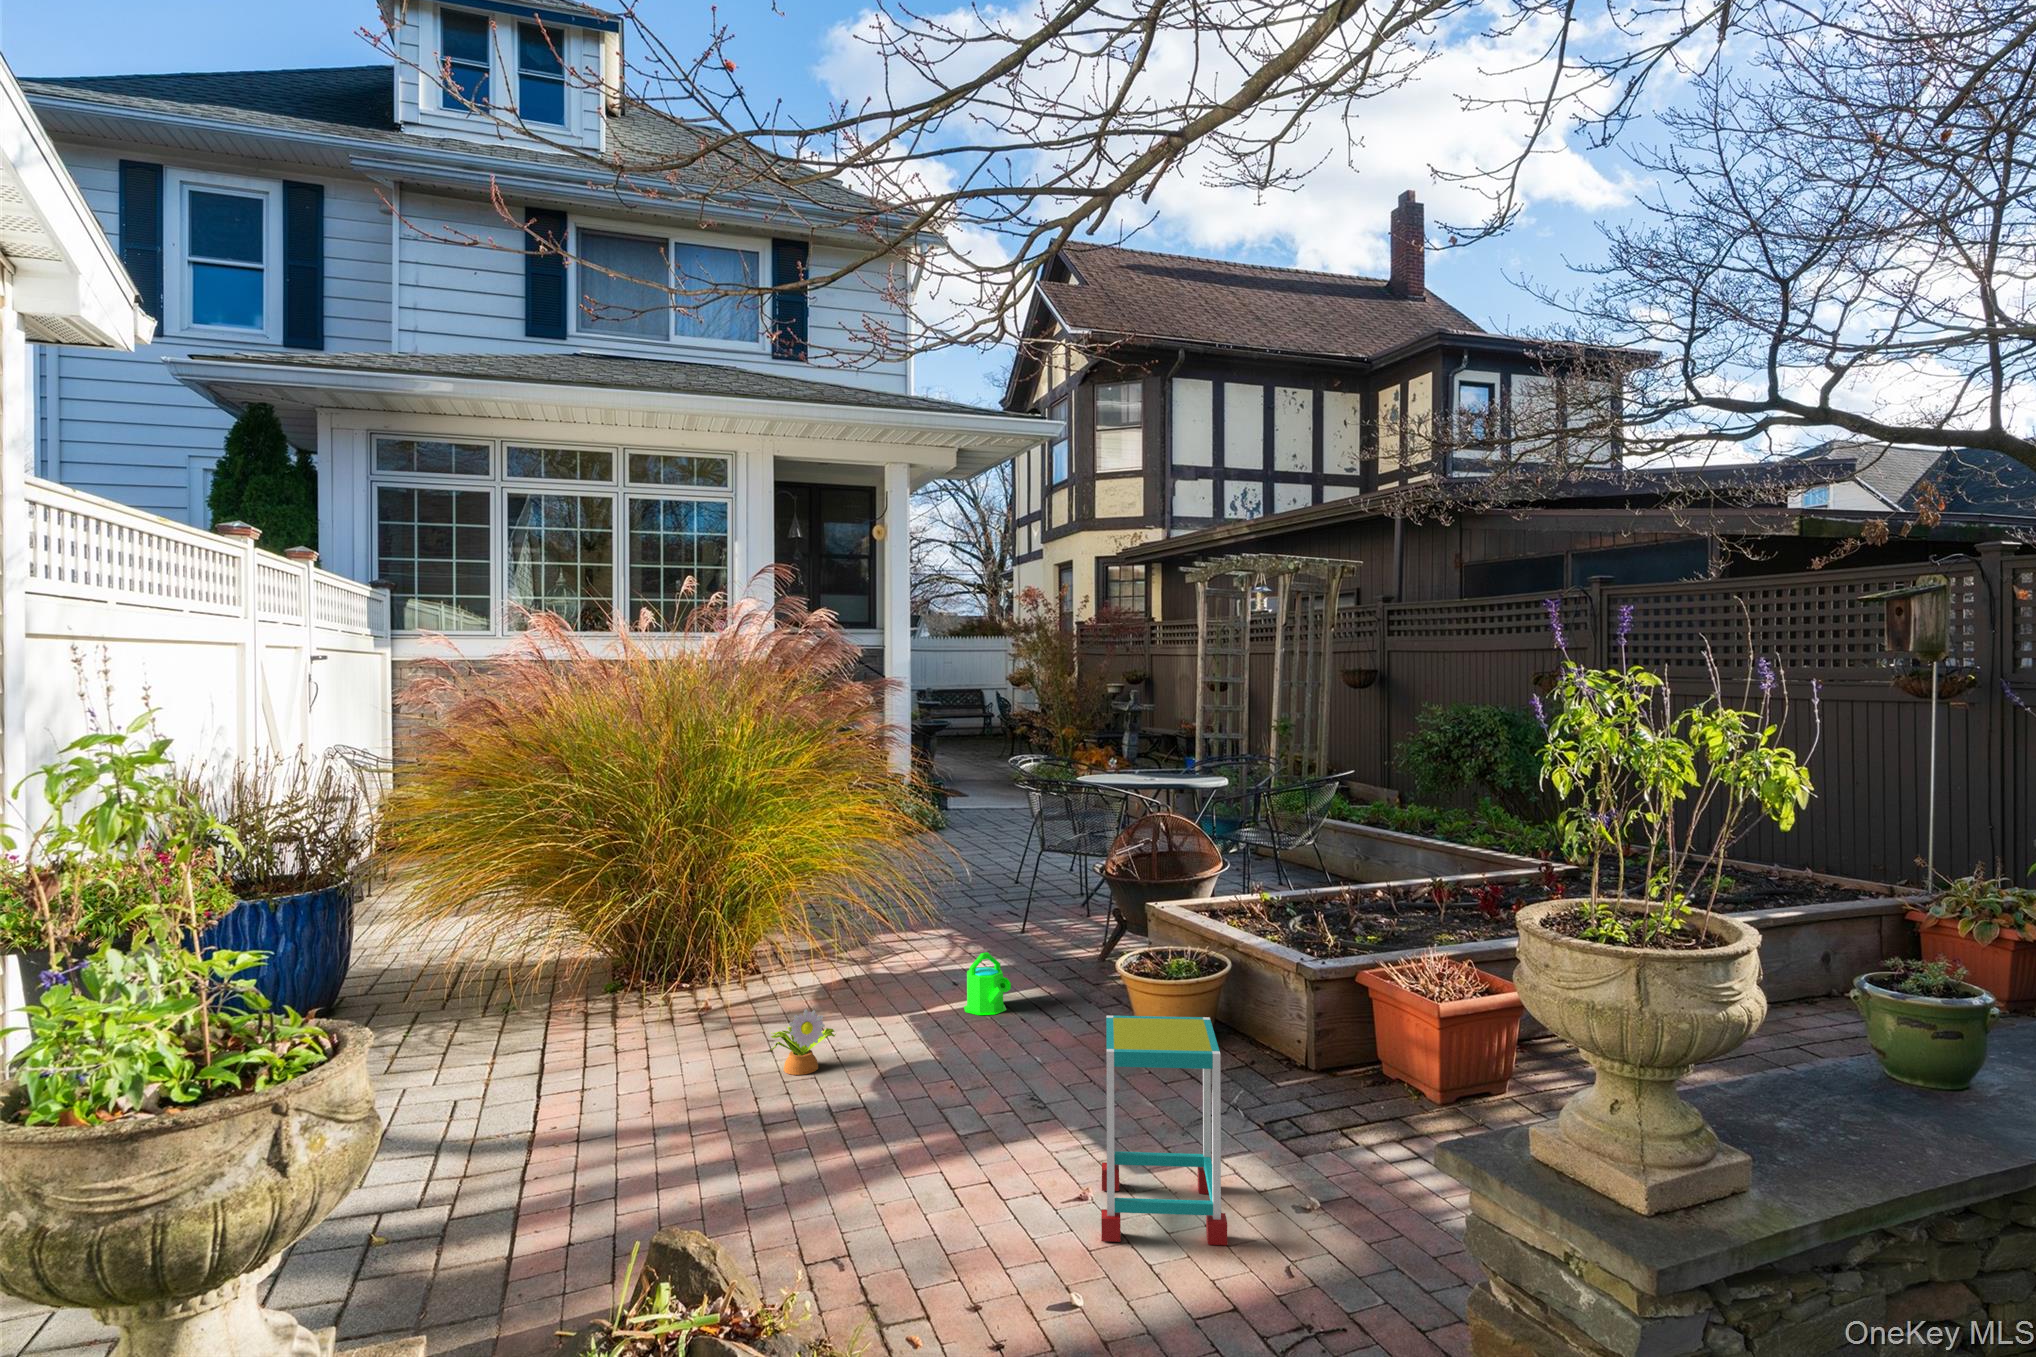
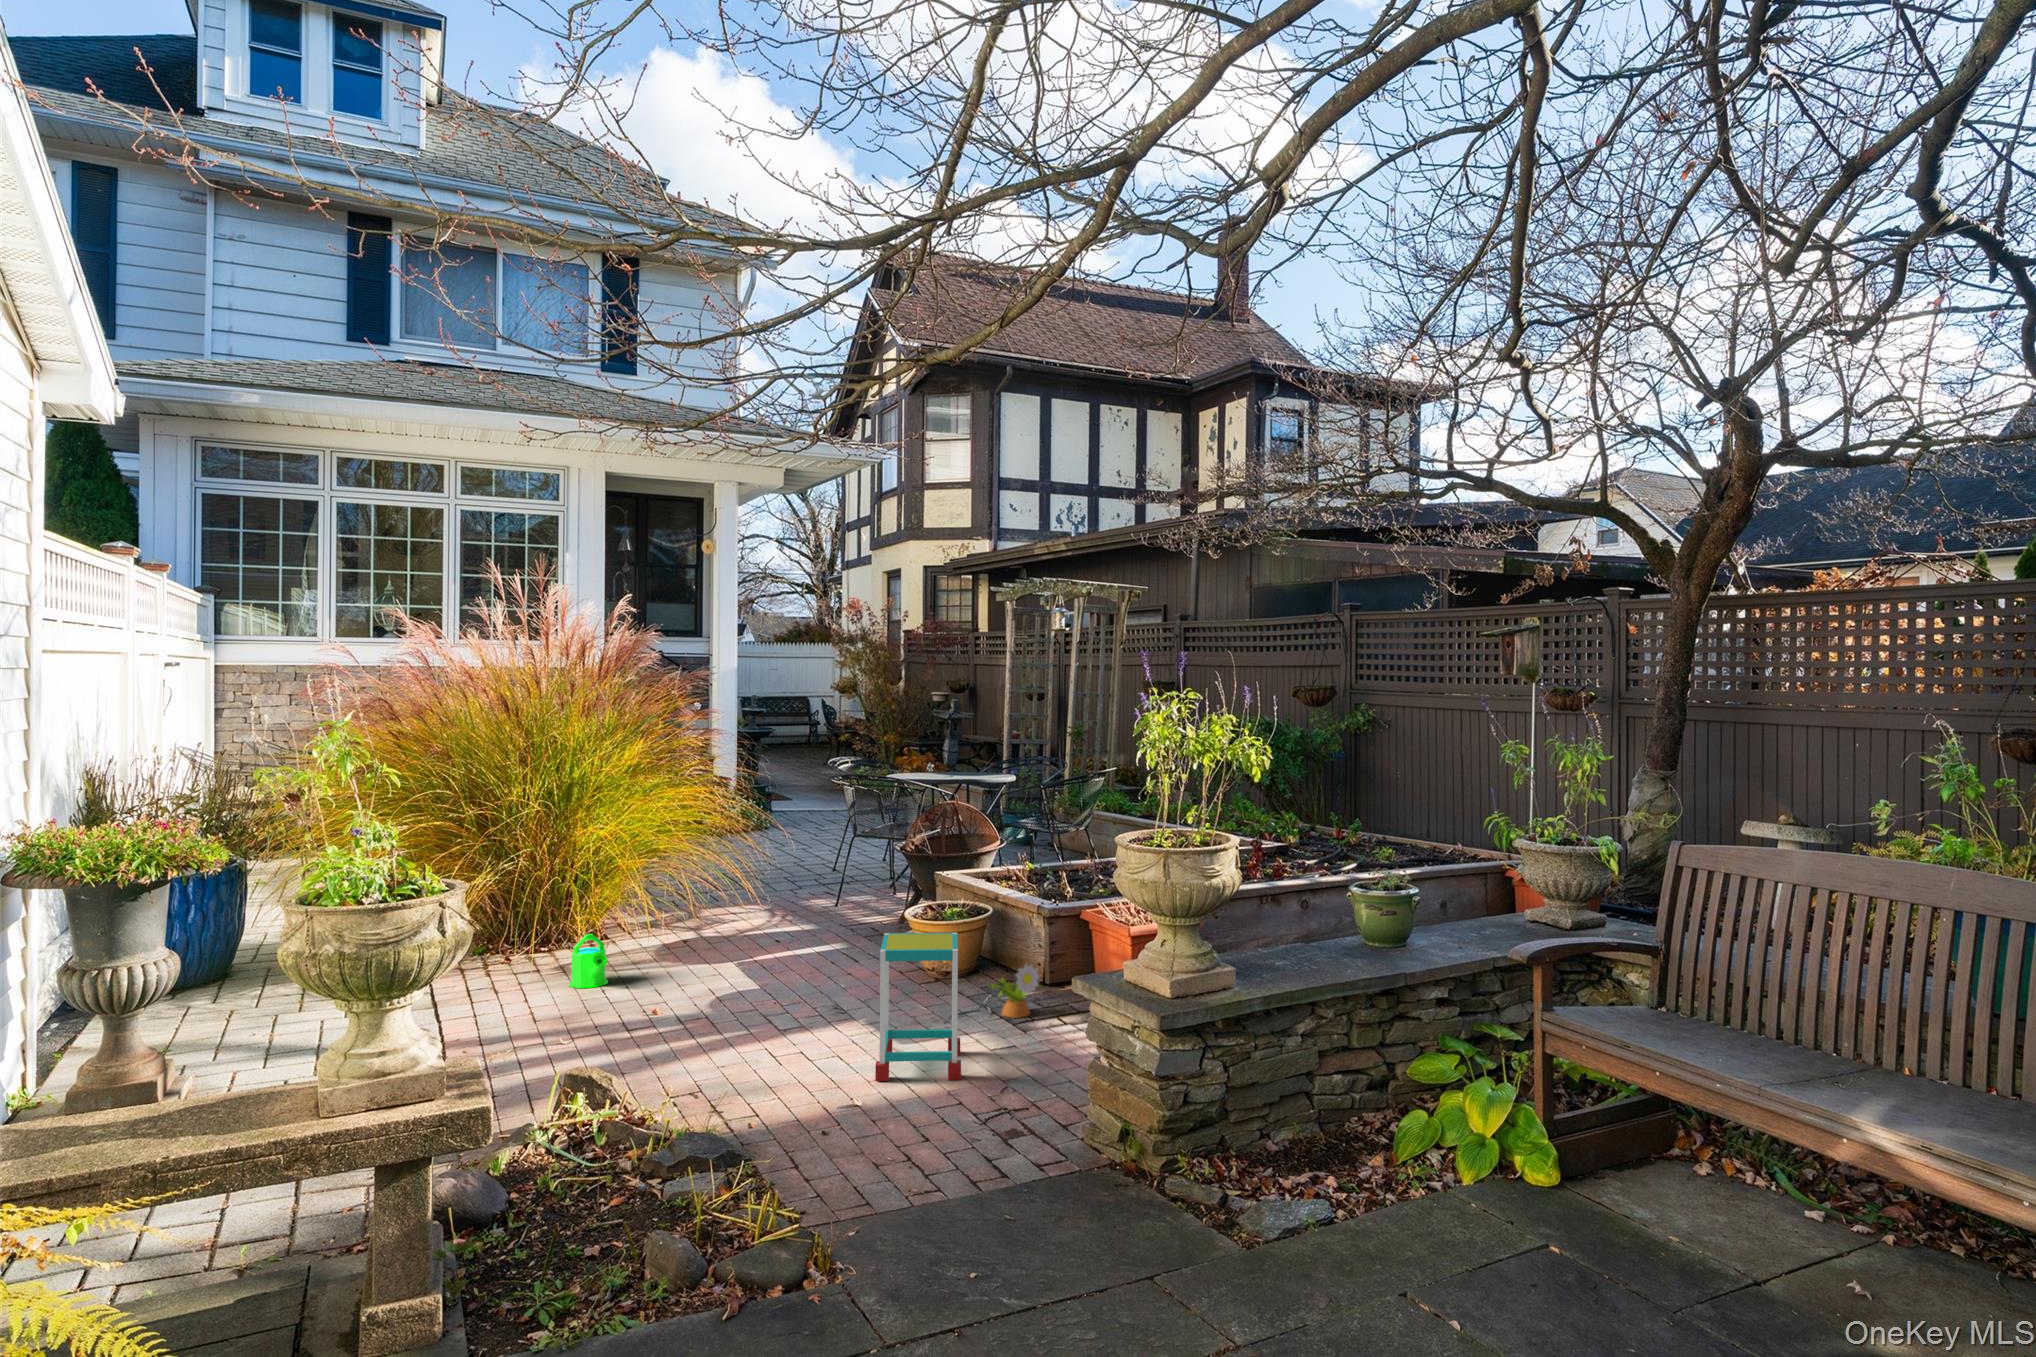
watering can: present [964,952,1011,1015] -> present [569,934,608,988]
decorative plant: present [771,1009,836,1075] -> present [991,964,1041,1018]

